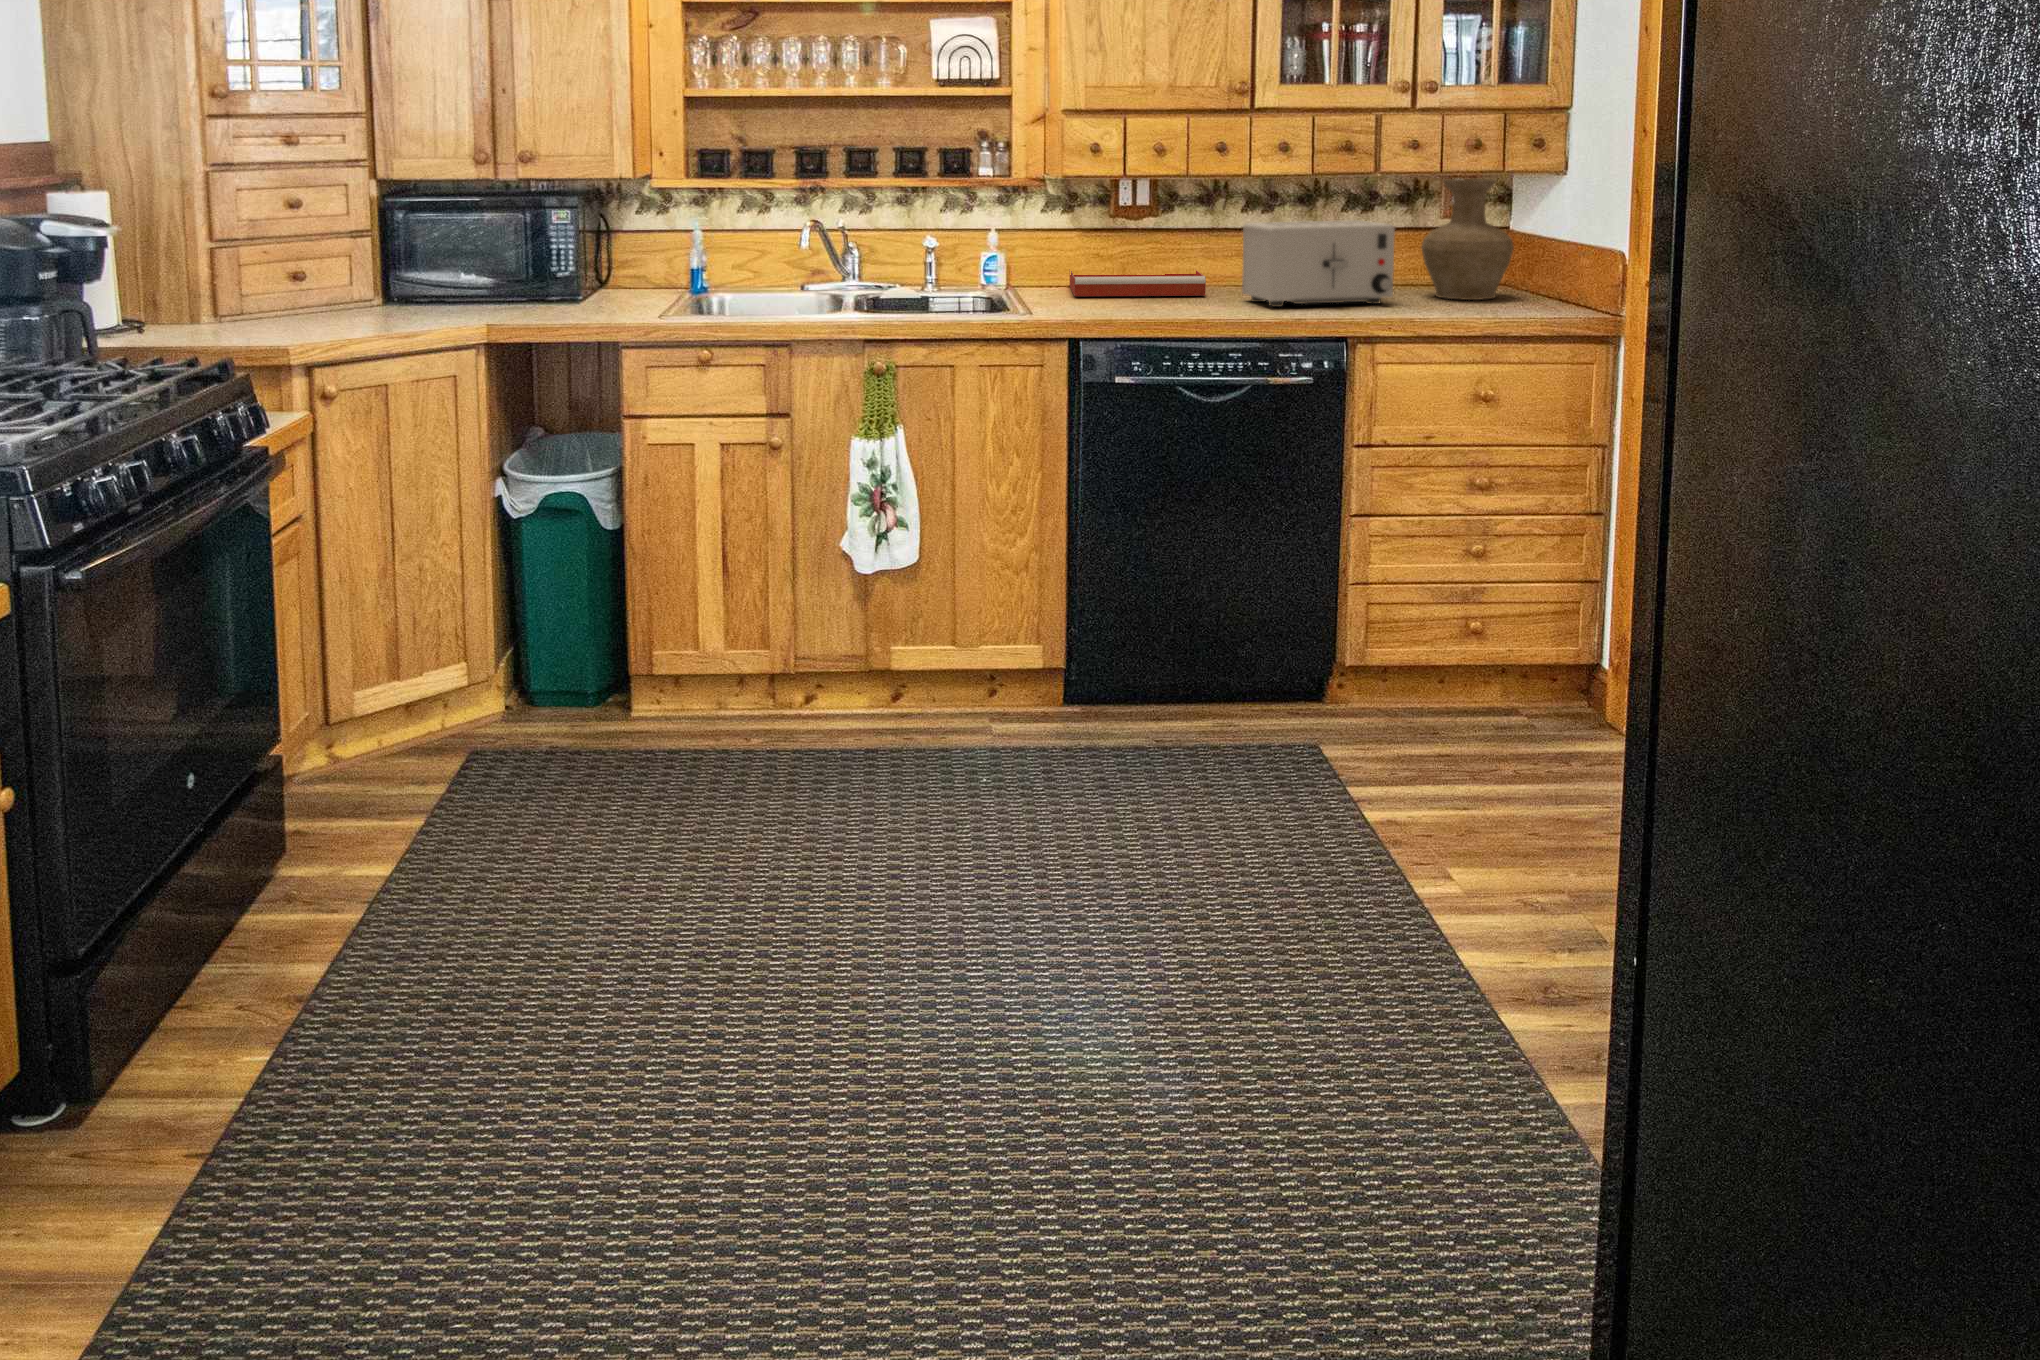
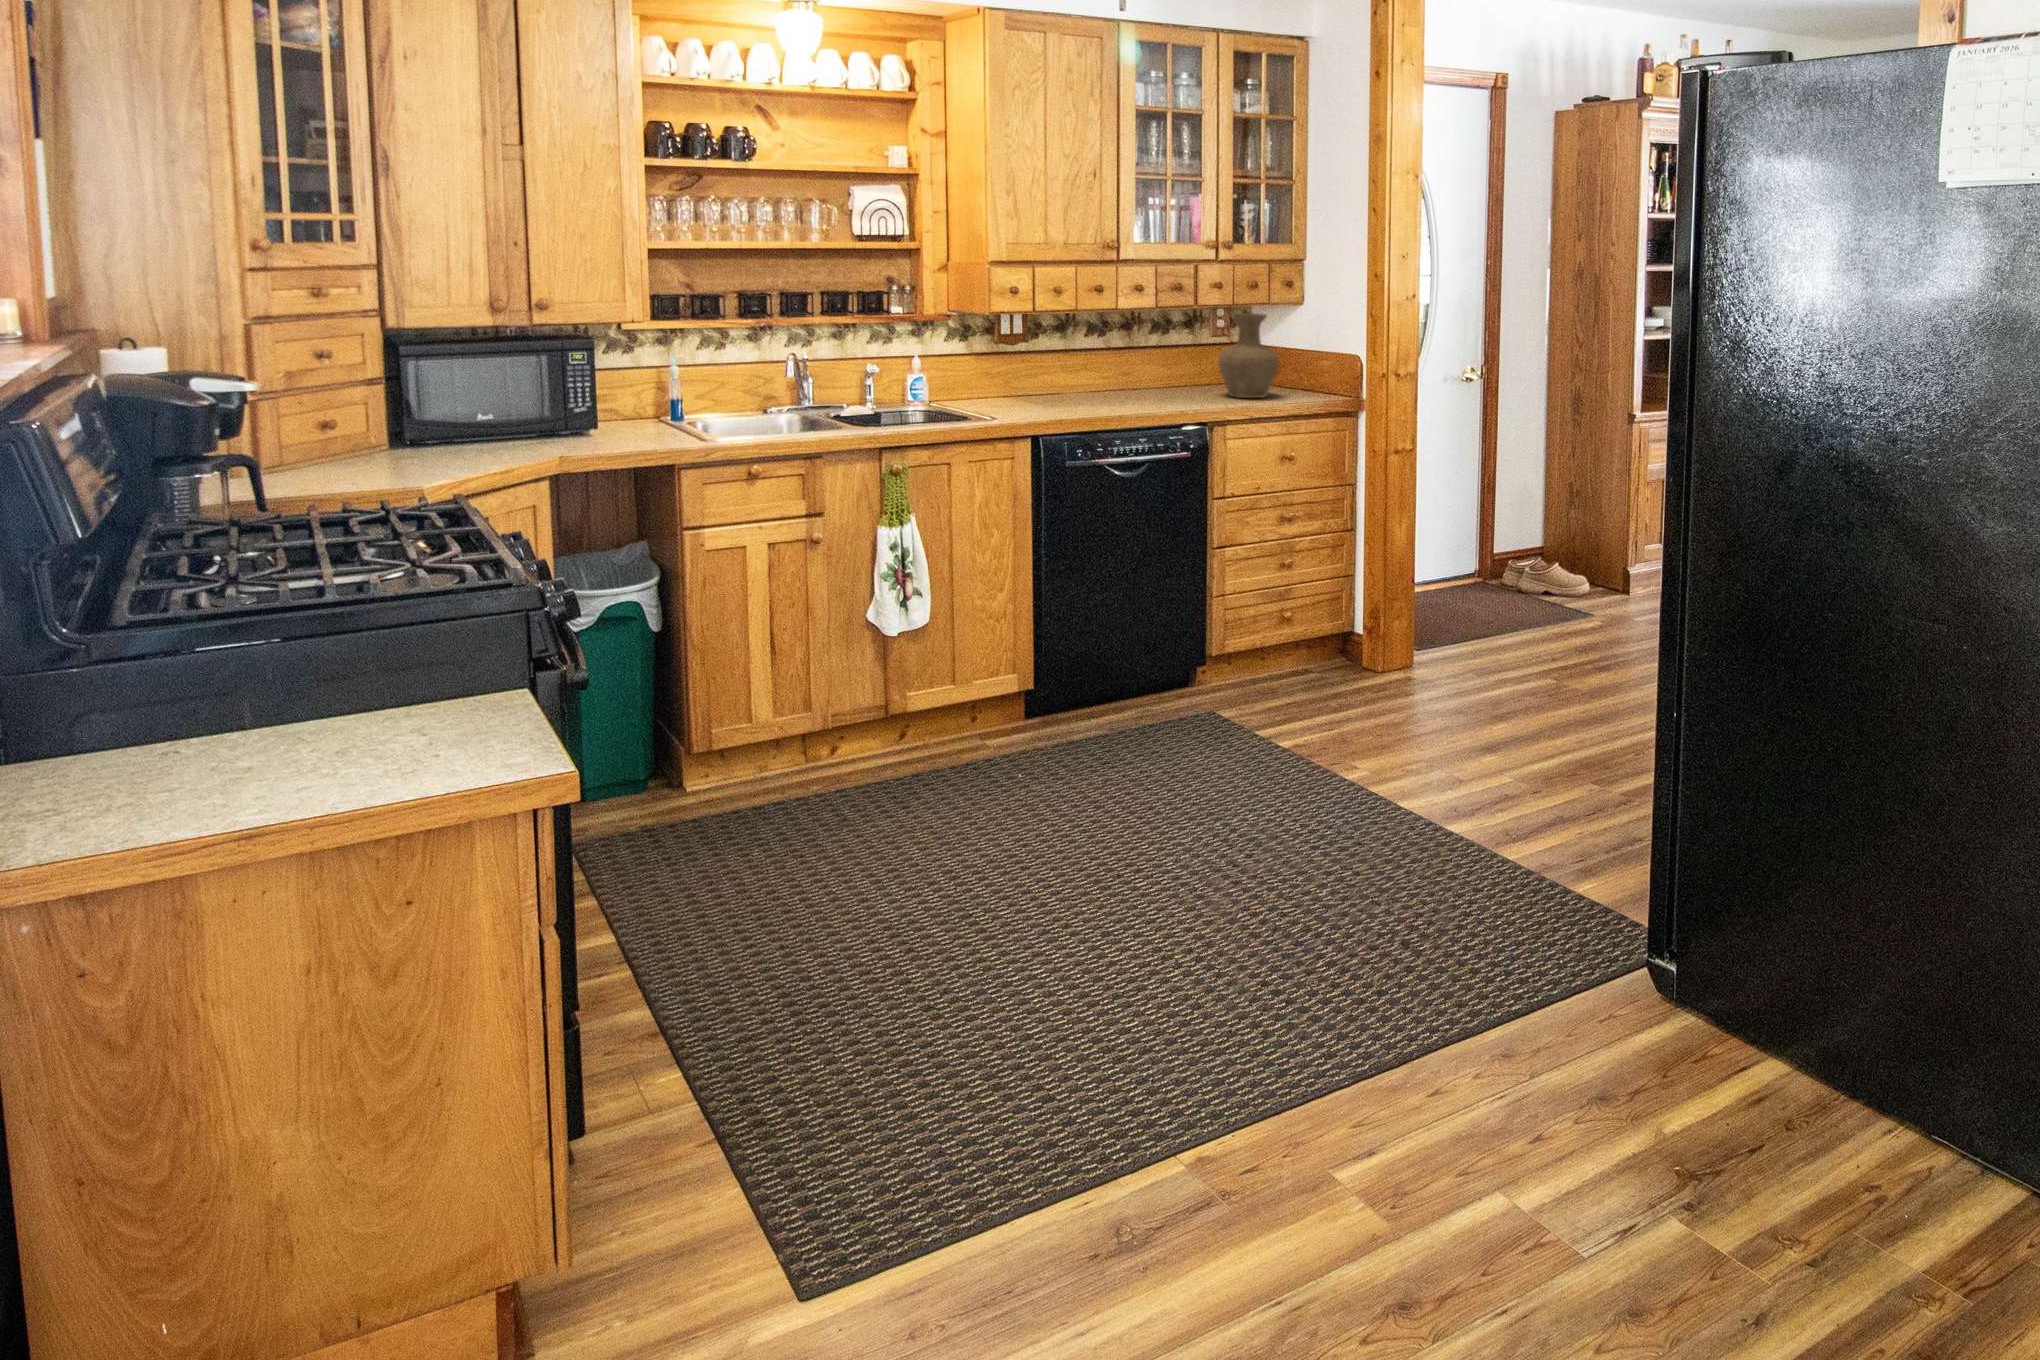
toaster: present [1242,220,1395,307] -> none [1111,344,1217,409]
tray: present [1070,270,1206,296] -> none [960,380,1082,407]

